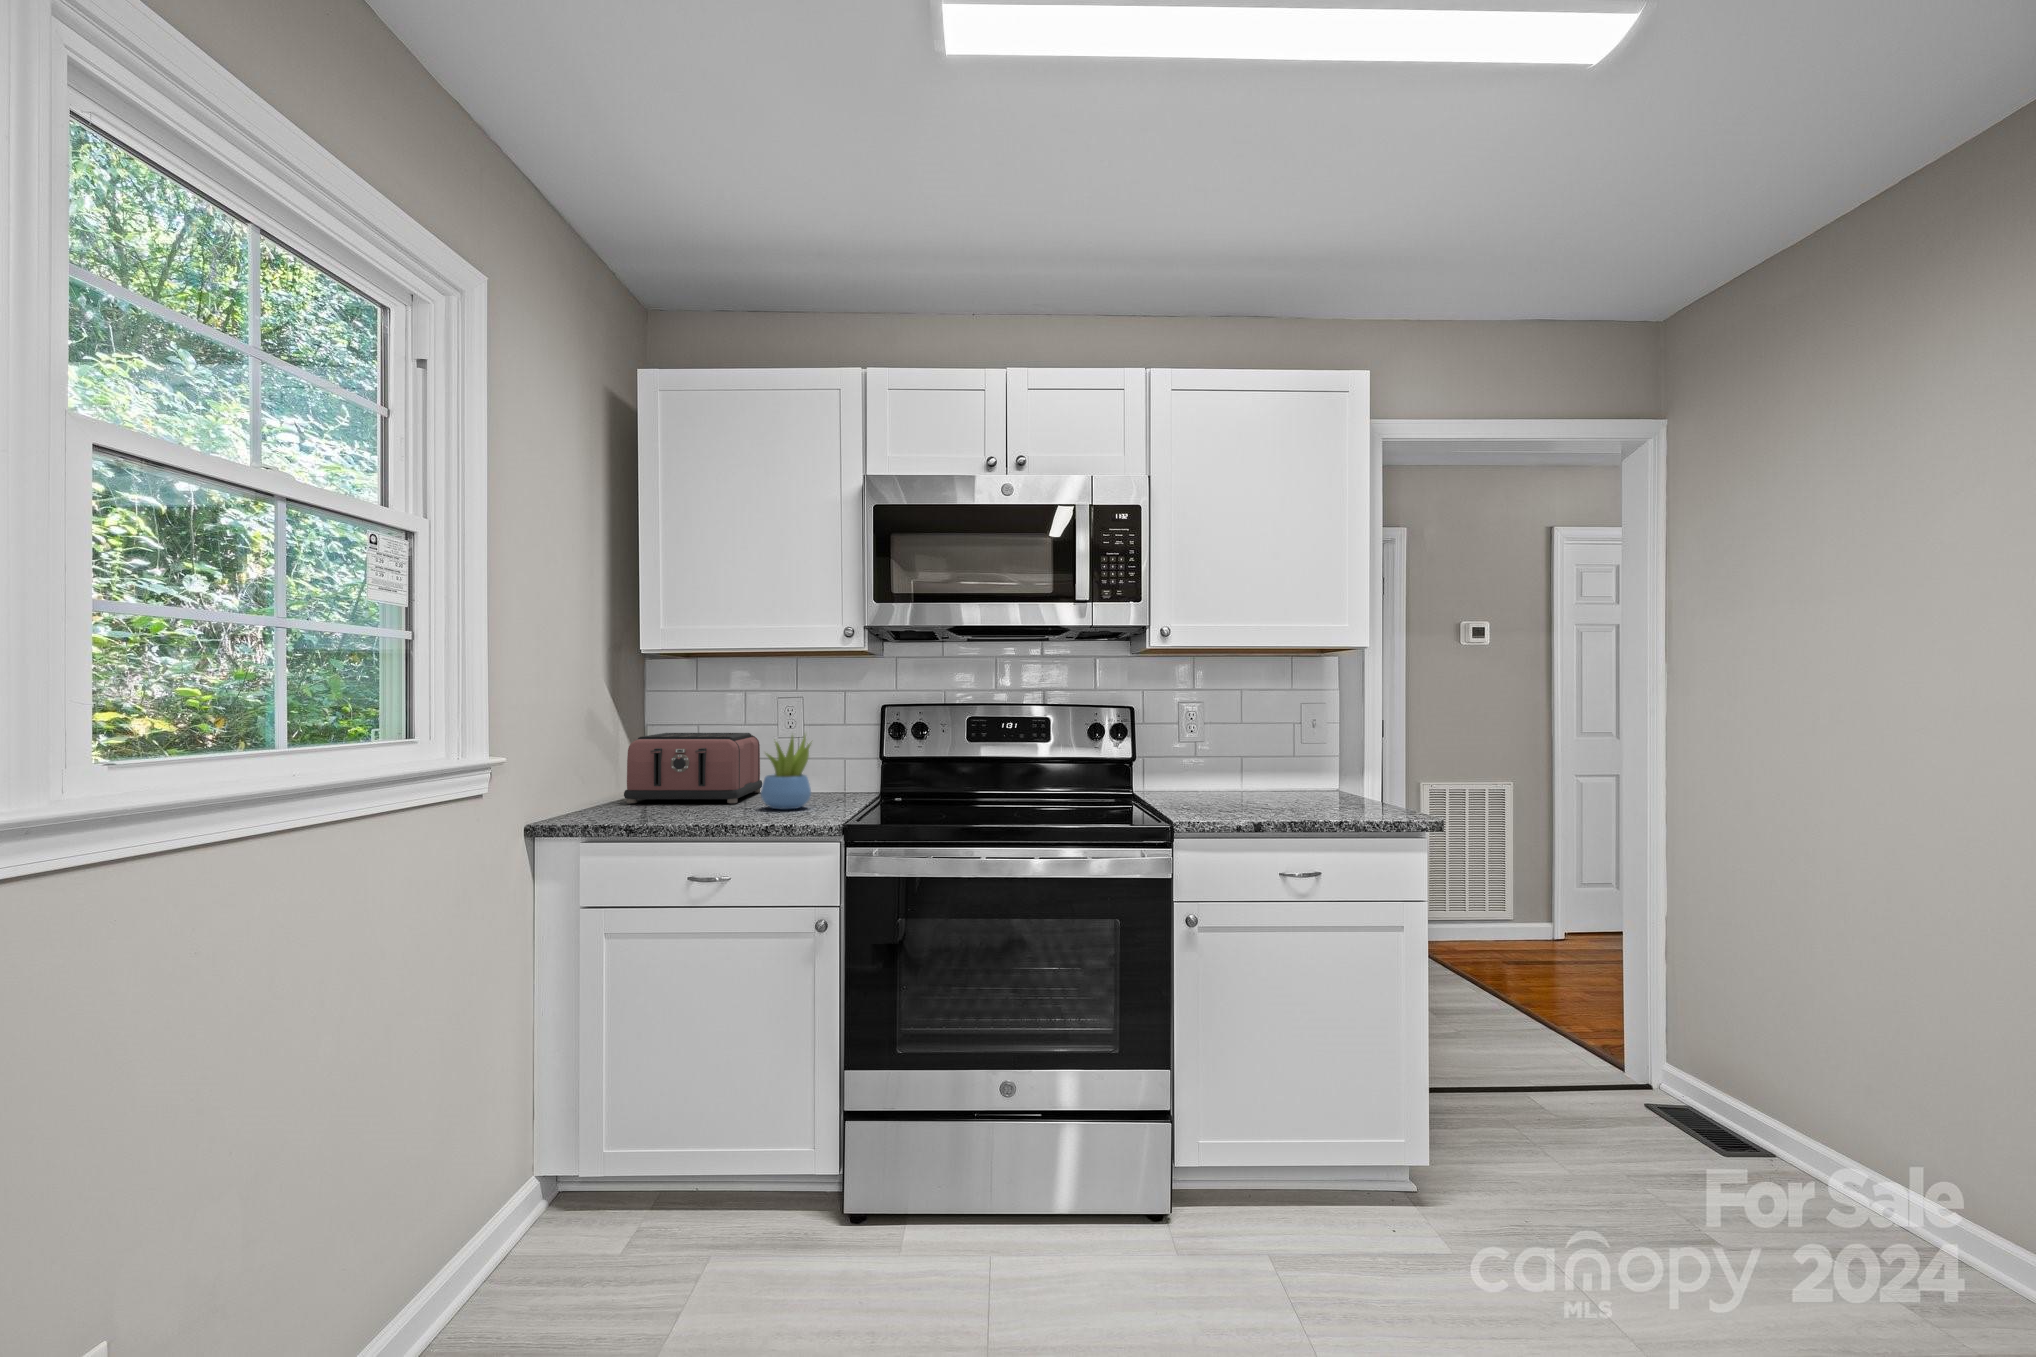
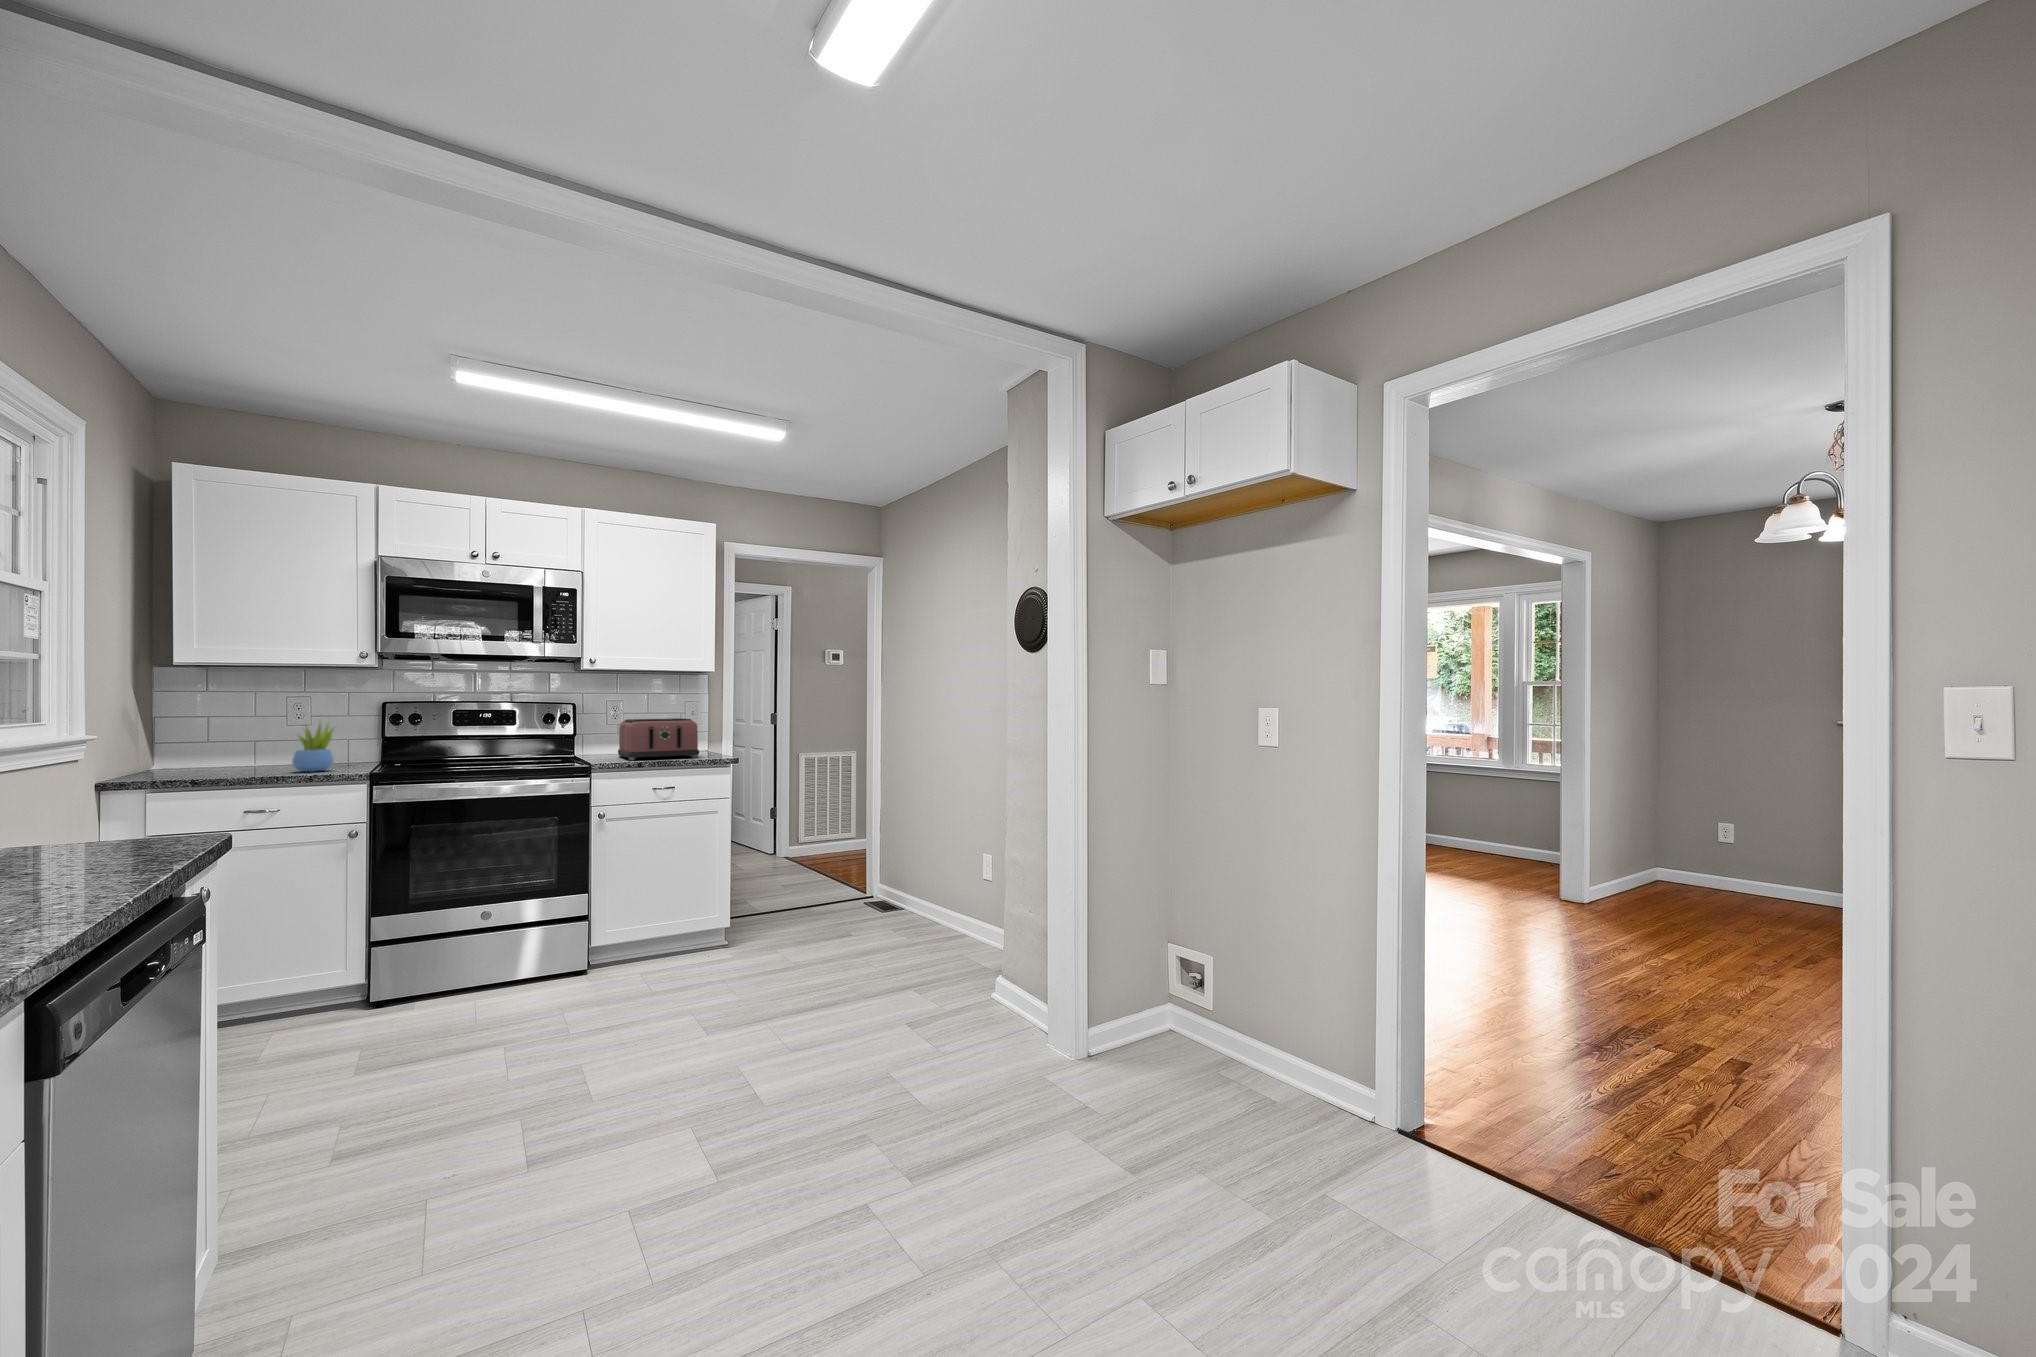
toaster: present [624,733,762,803] -> present [618,718,699,760]

